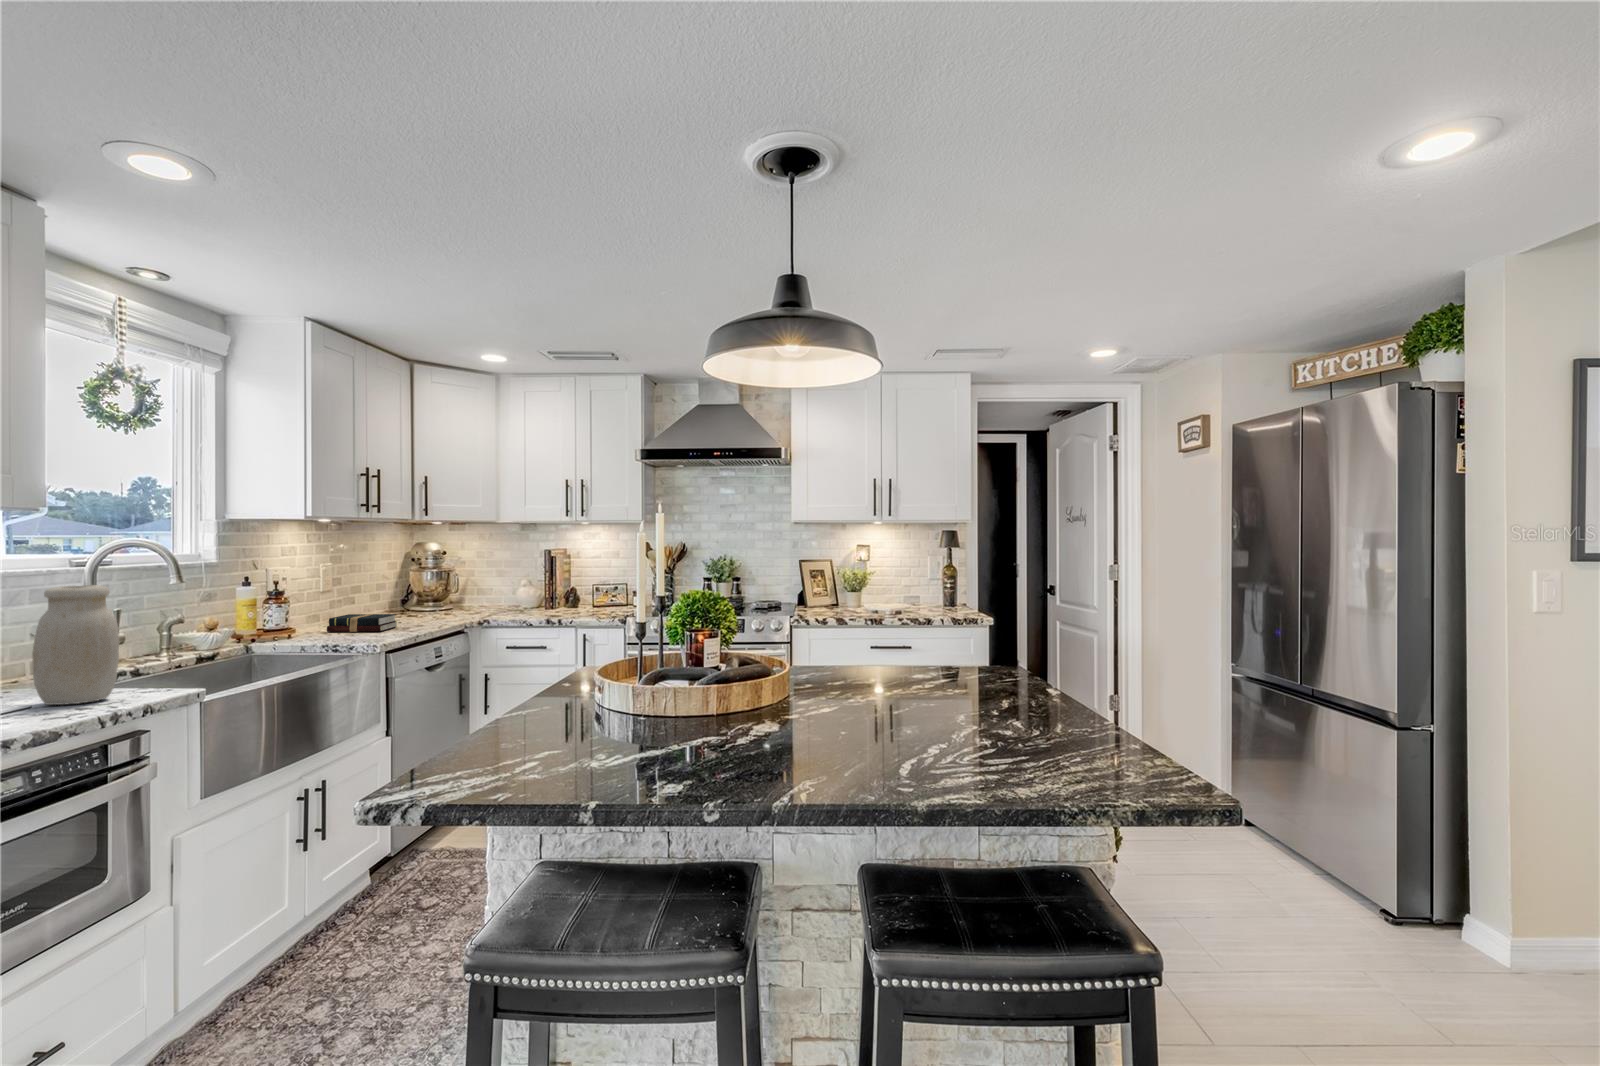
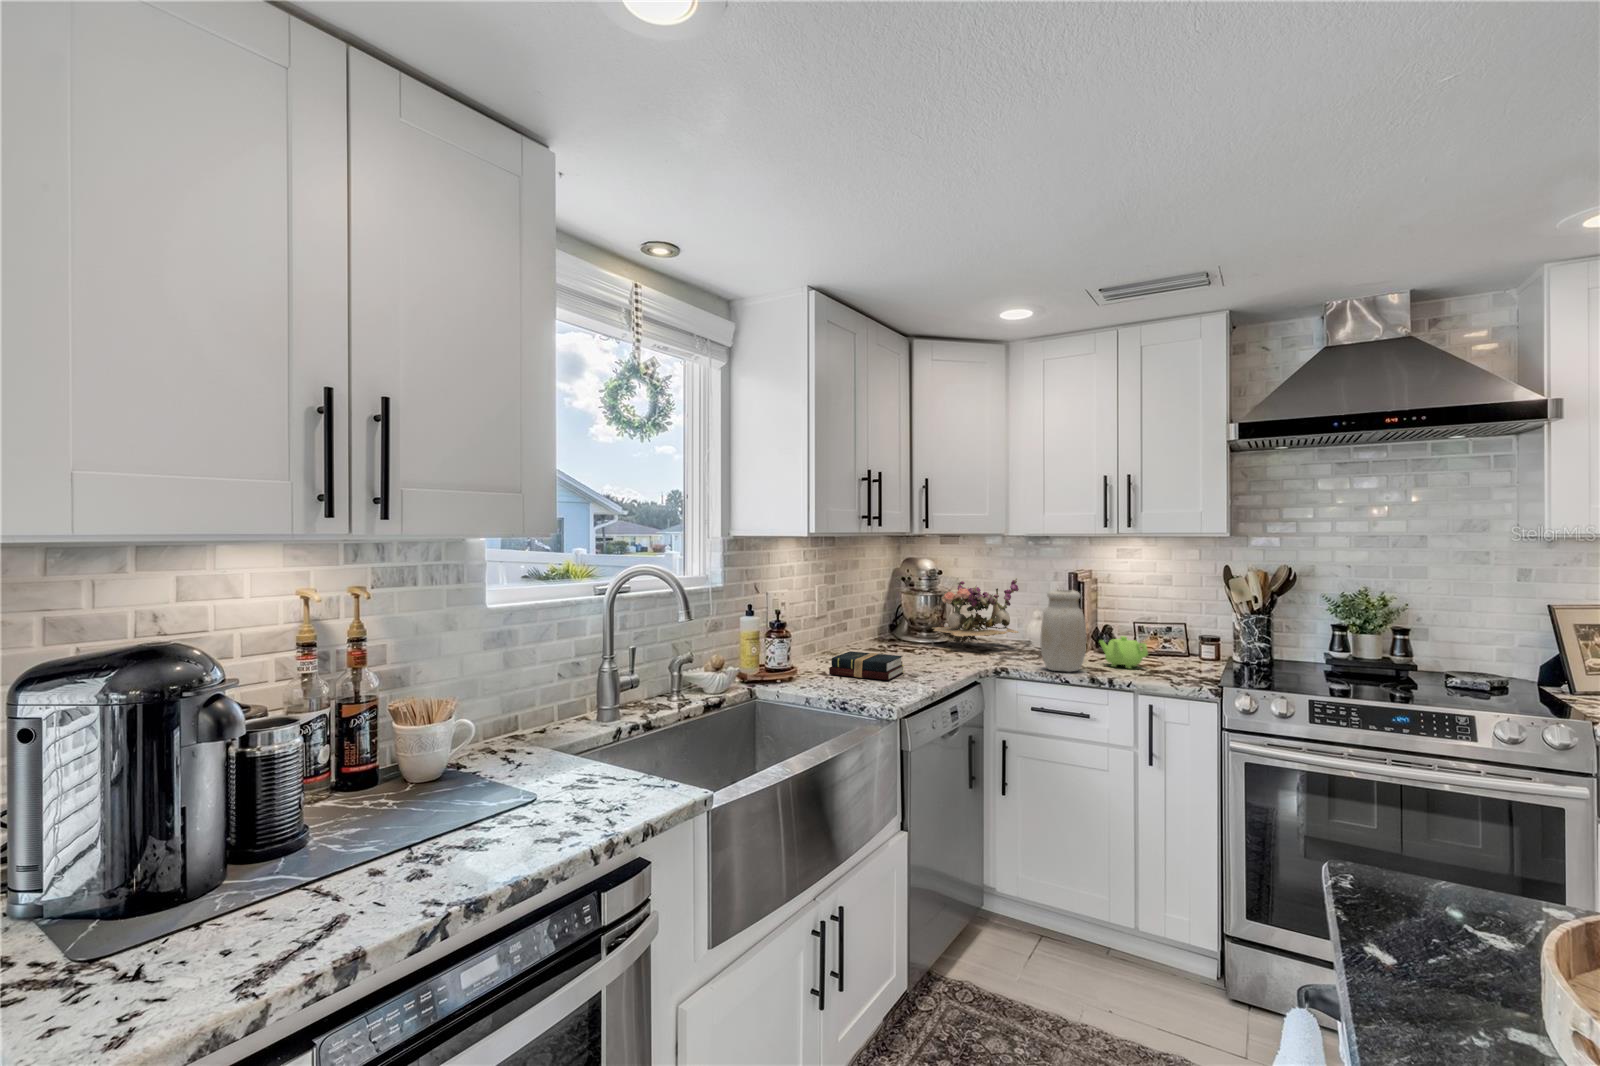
flower arrangement: none [434,555,508,610] -> present [932,578,1019,645]
jar: present [32,585,119,705] -> present [1040,590,1086,672]
teapot: none [561,593,593,615] -> present [1099,636,1148,669]

